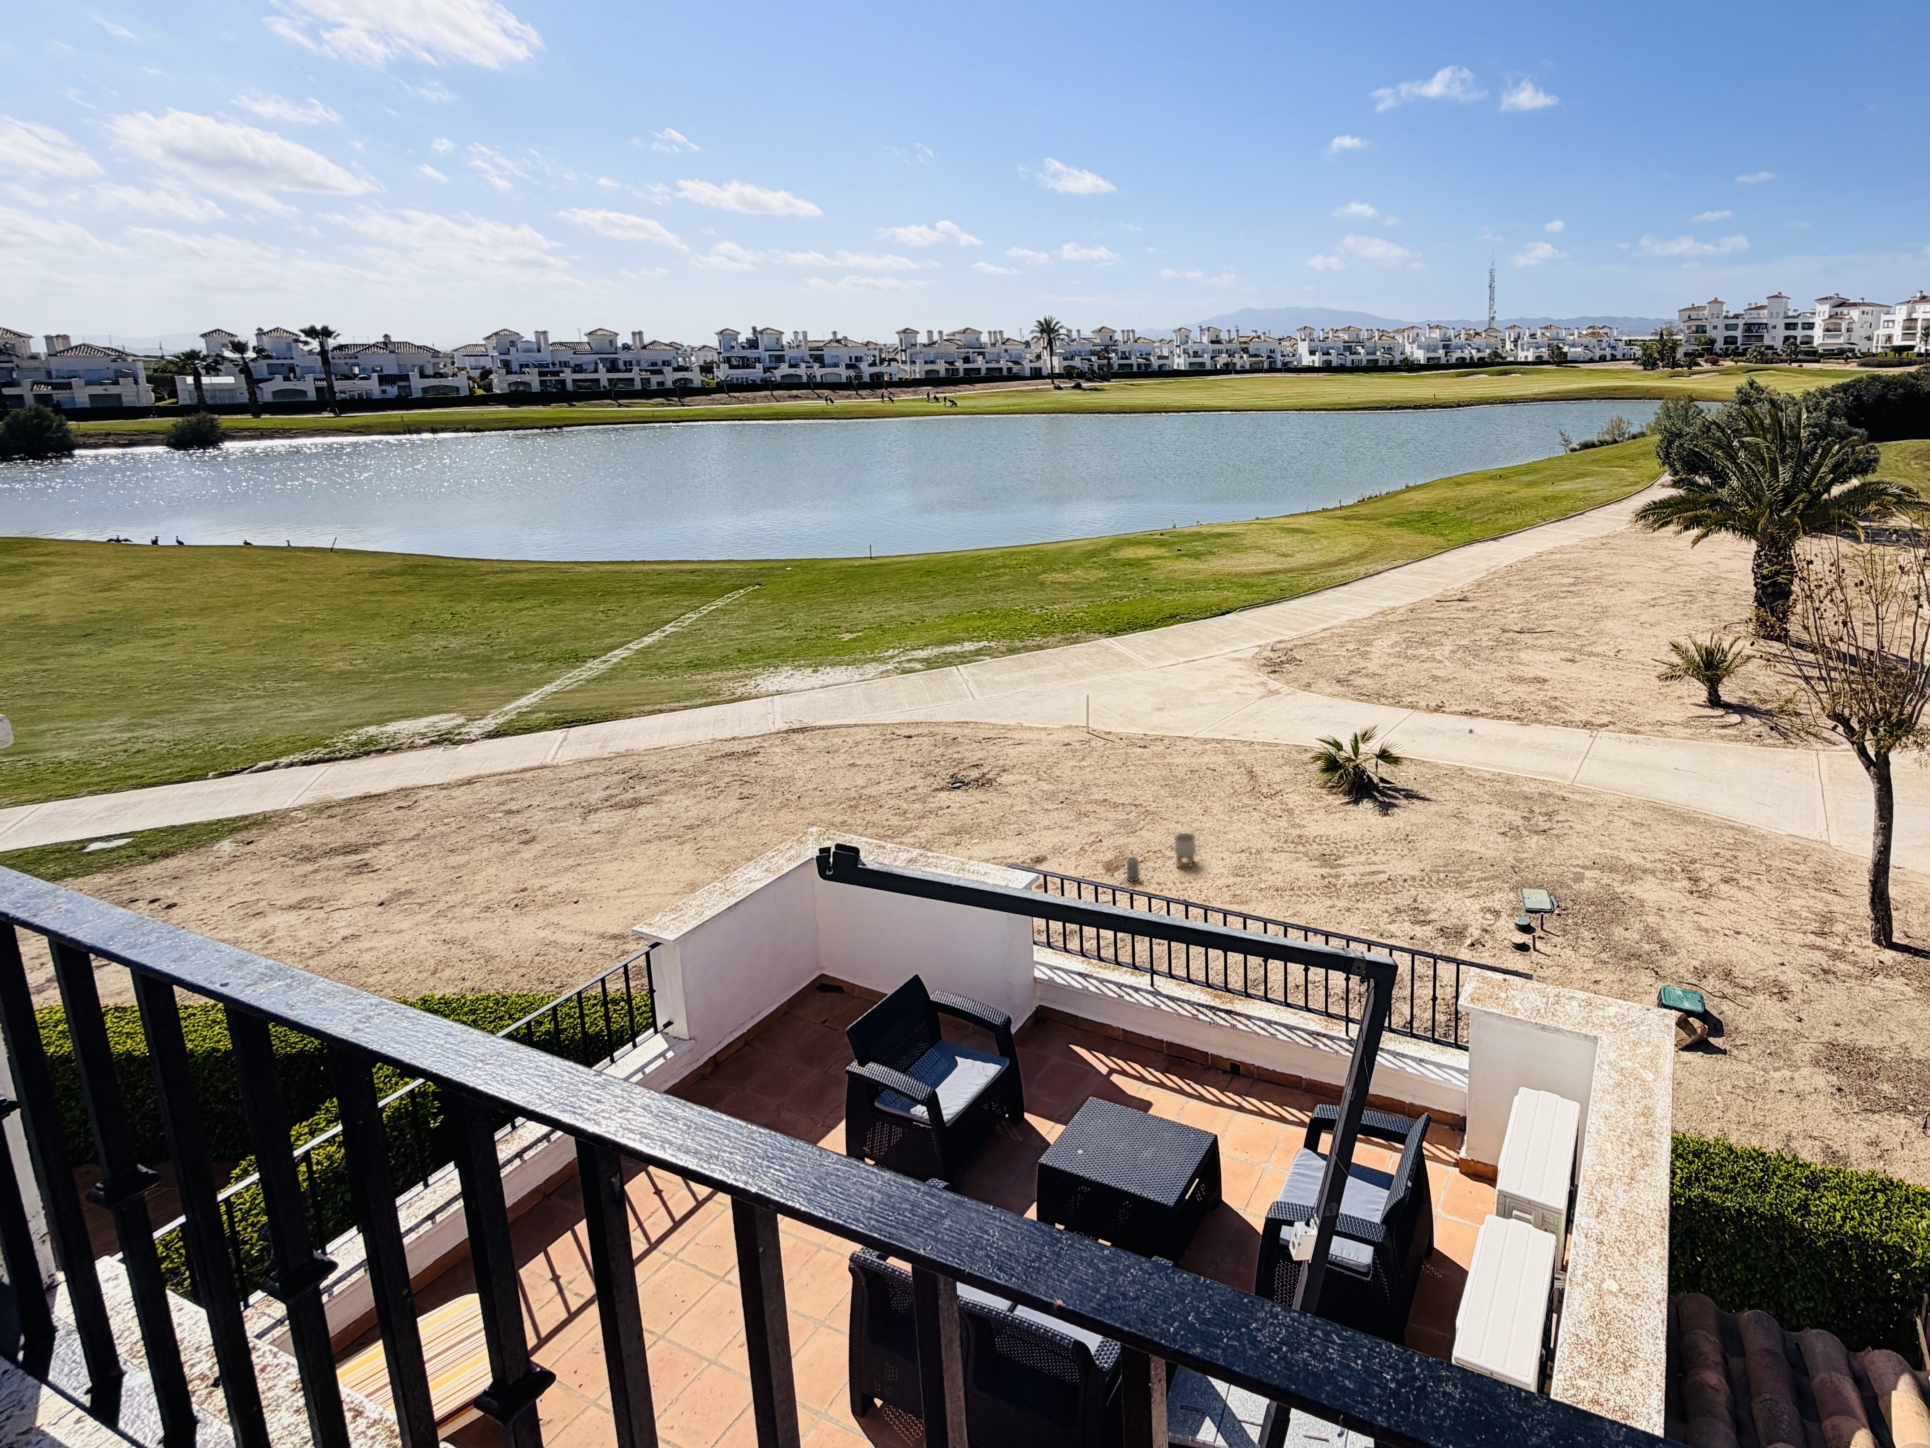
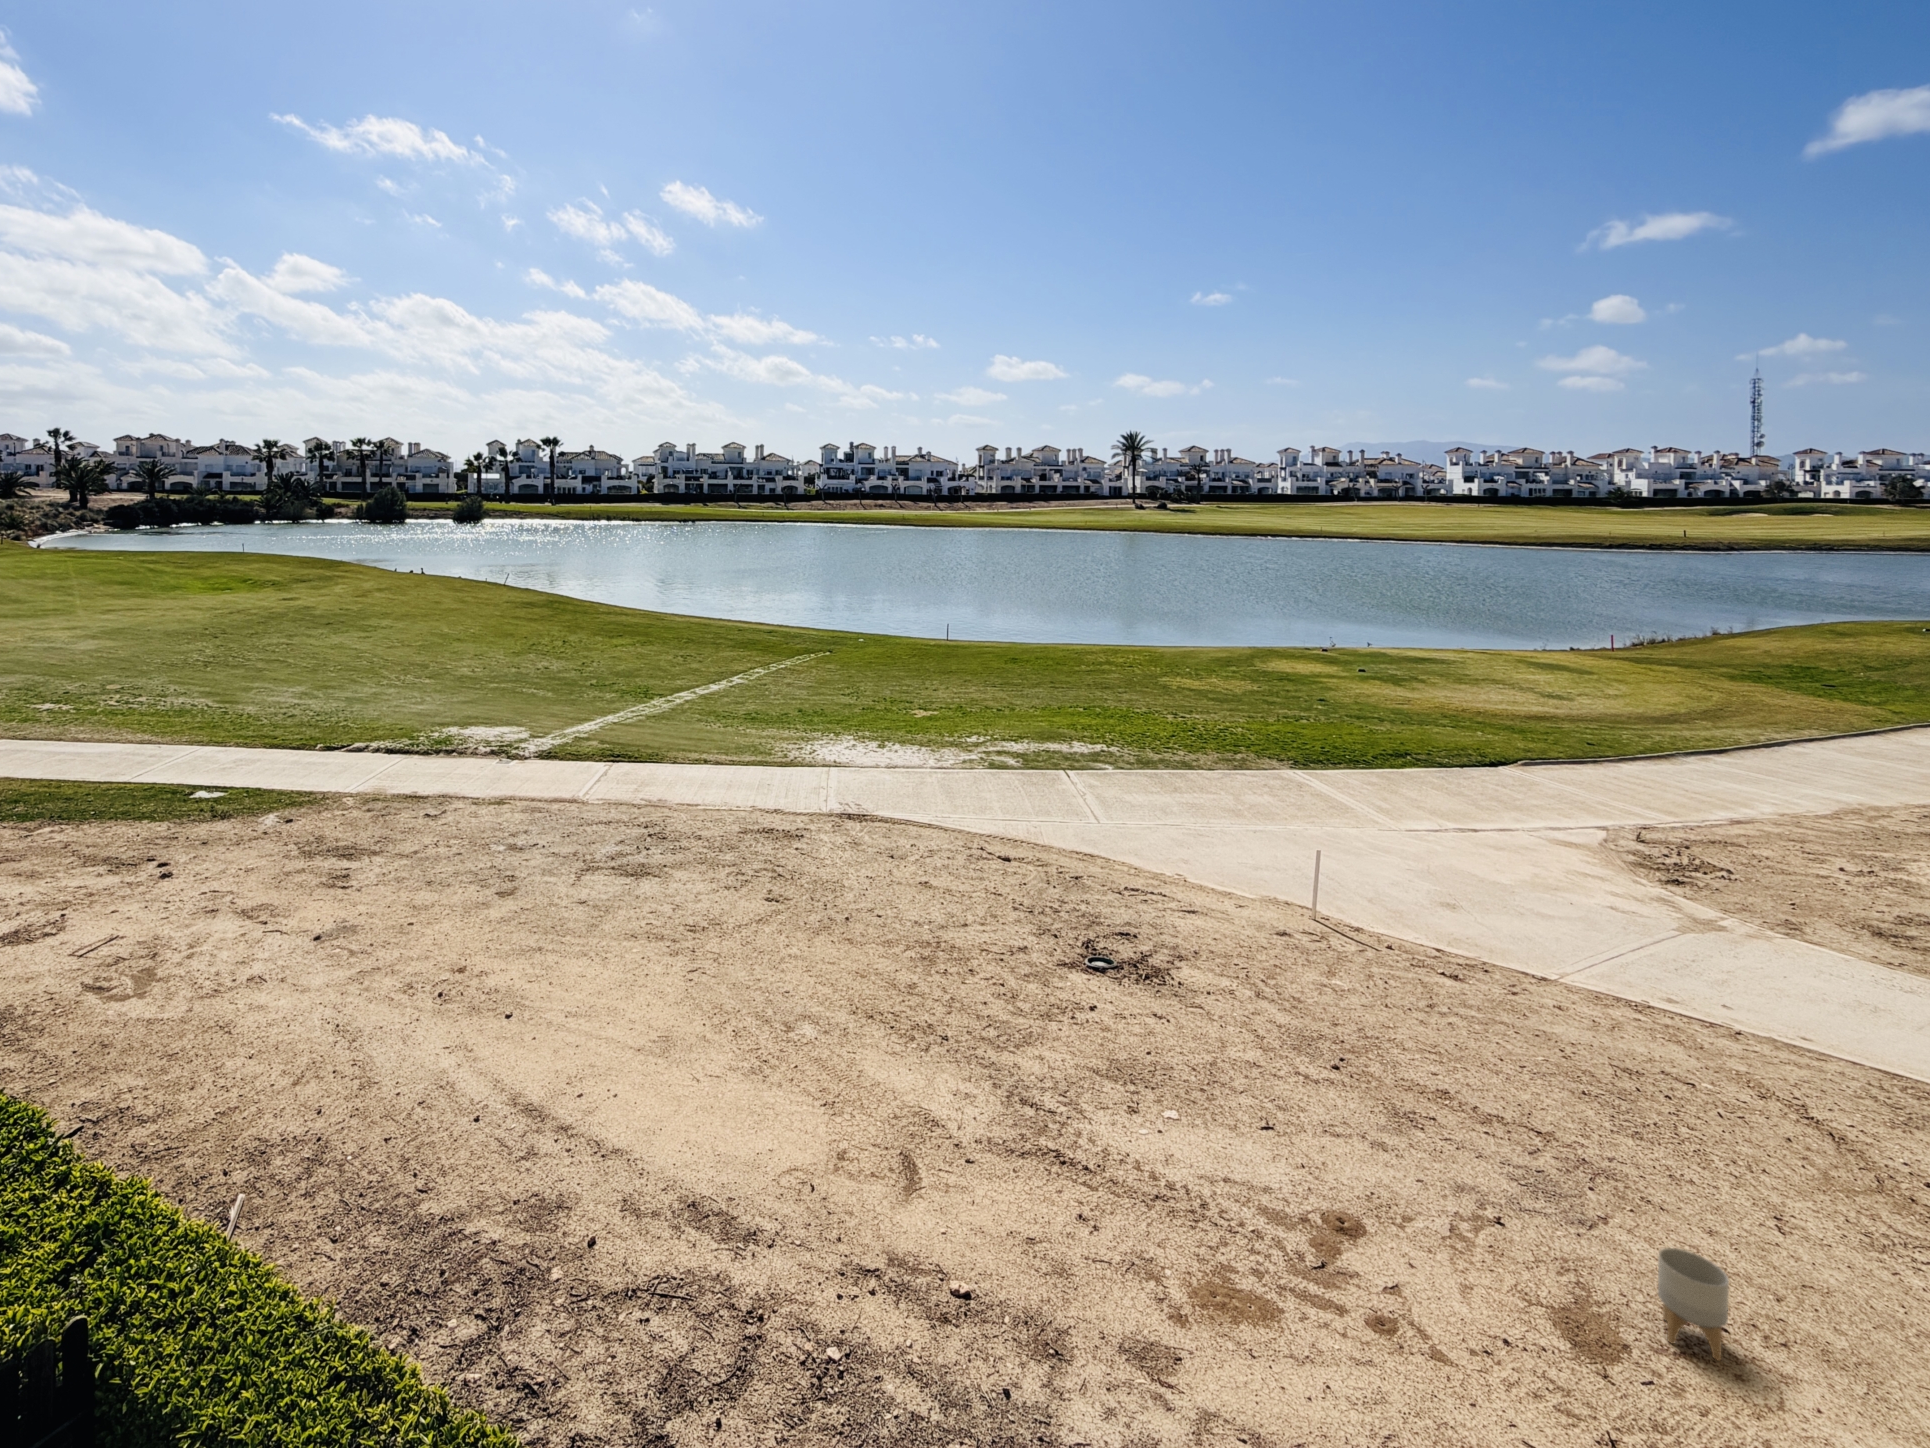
watering can: present [1126,856,1140,882] -> none [1512,1245,1586,1344]

